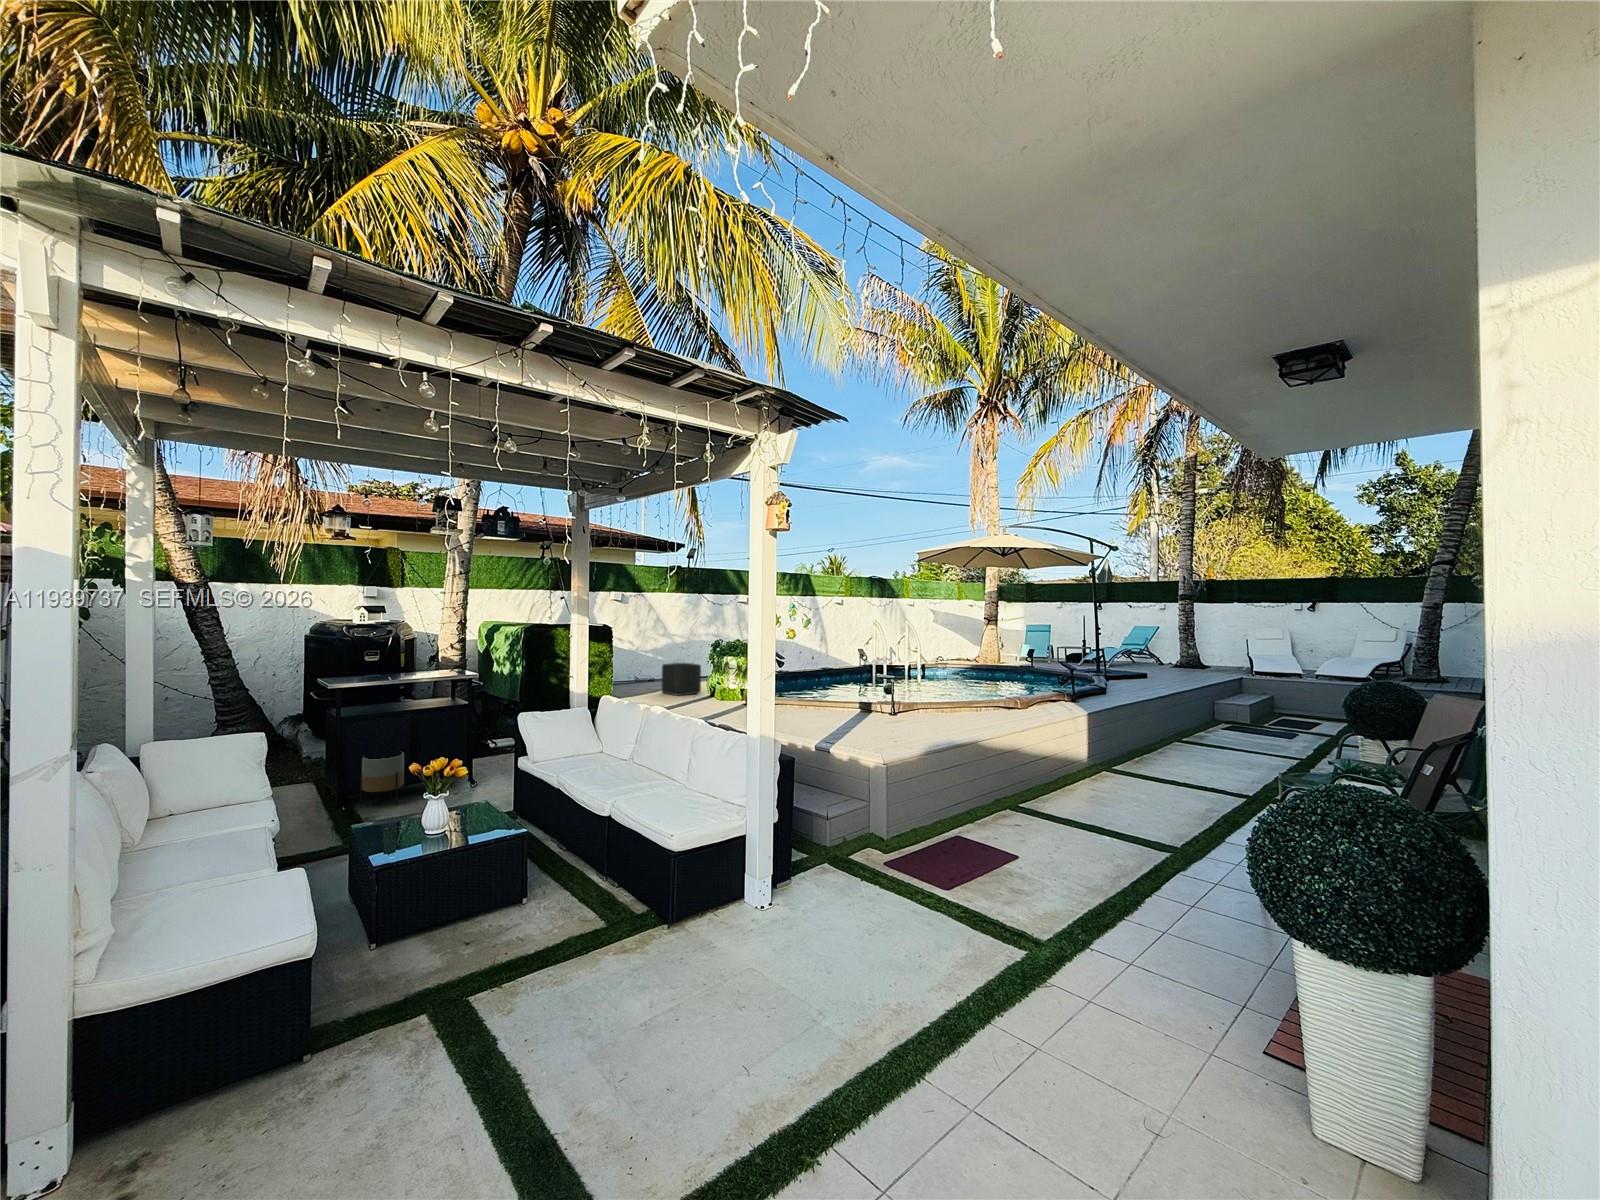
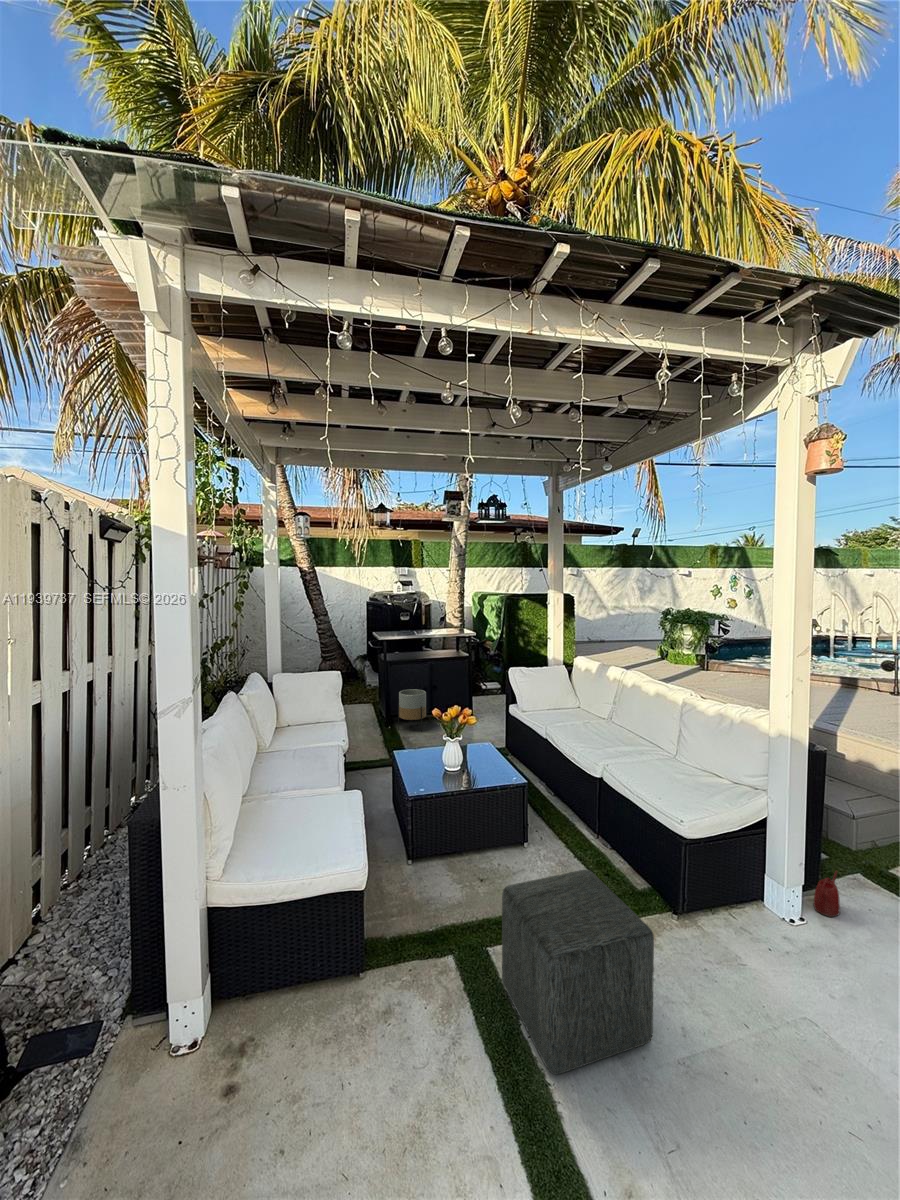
ottoman: present [662,663,701,696] -> present [502,870,654,1075]
watering can: none [780,860,800,897] -> present [814,871,840,917]

